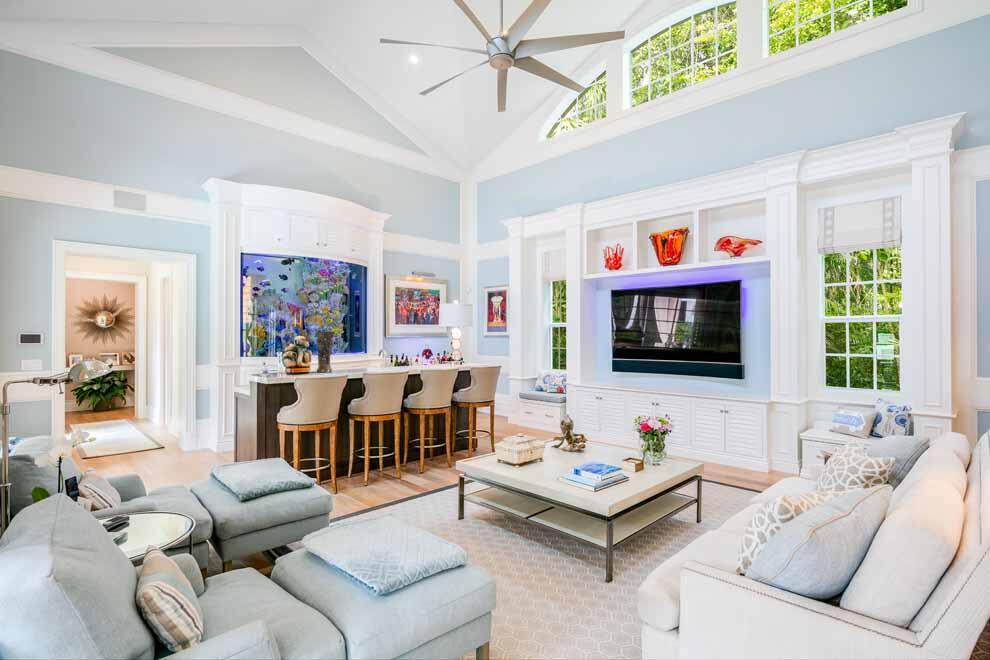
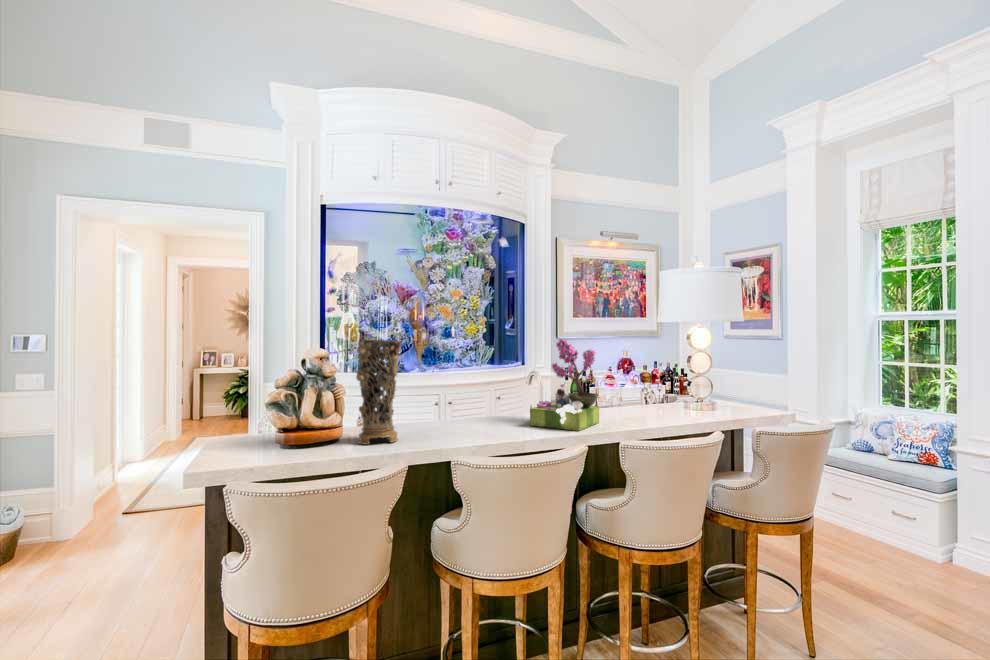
flower arrangement: none [383,332,412,369] -> present [530,339,599,431]

